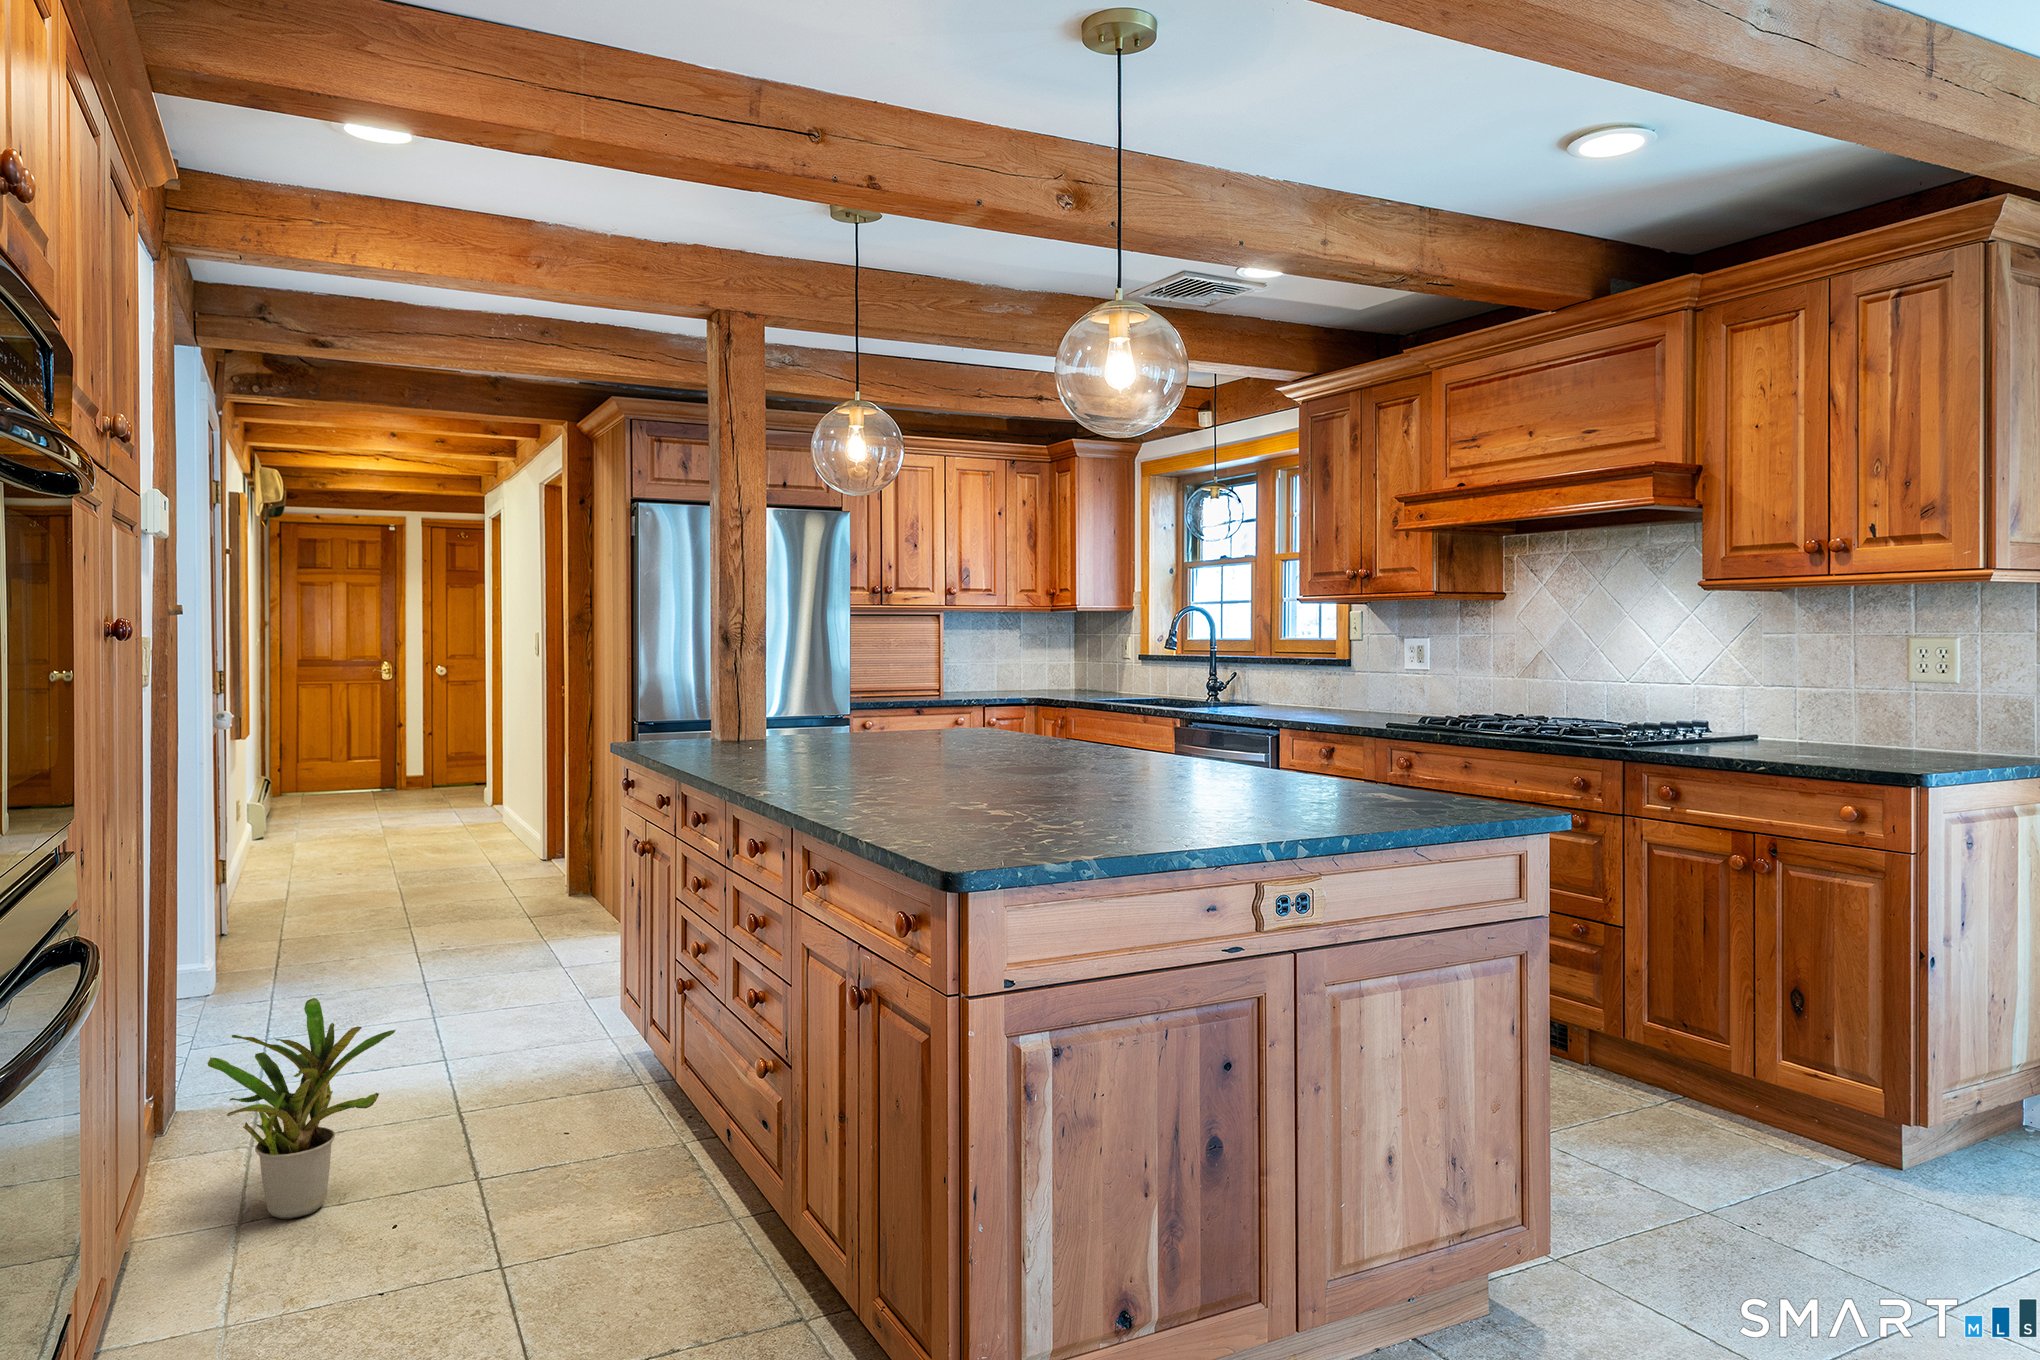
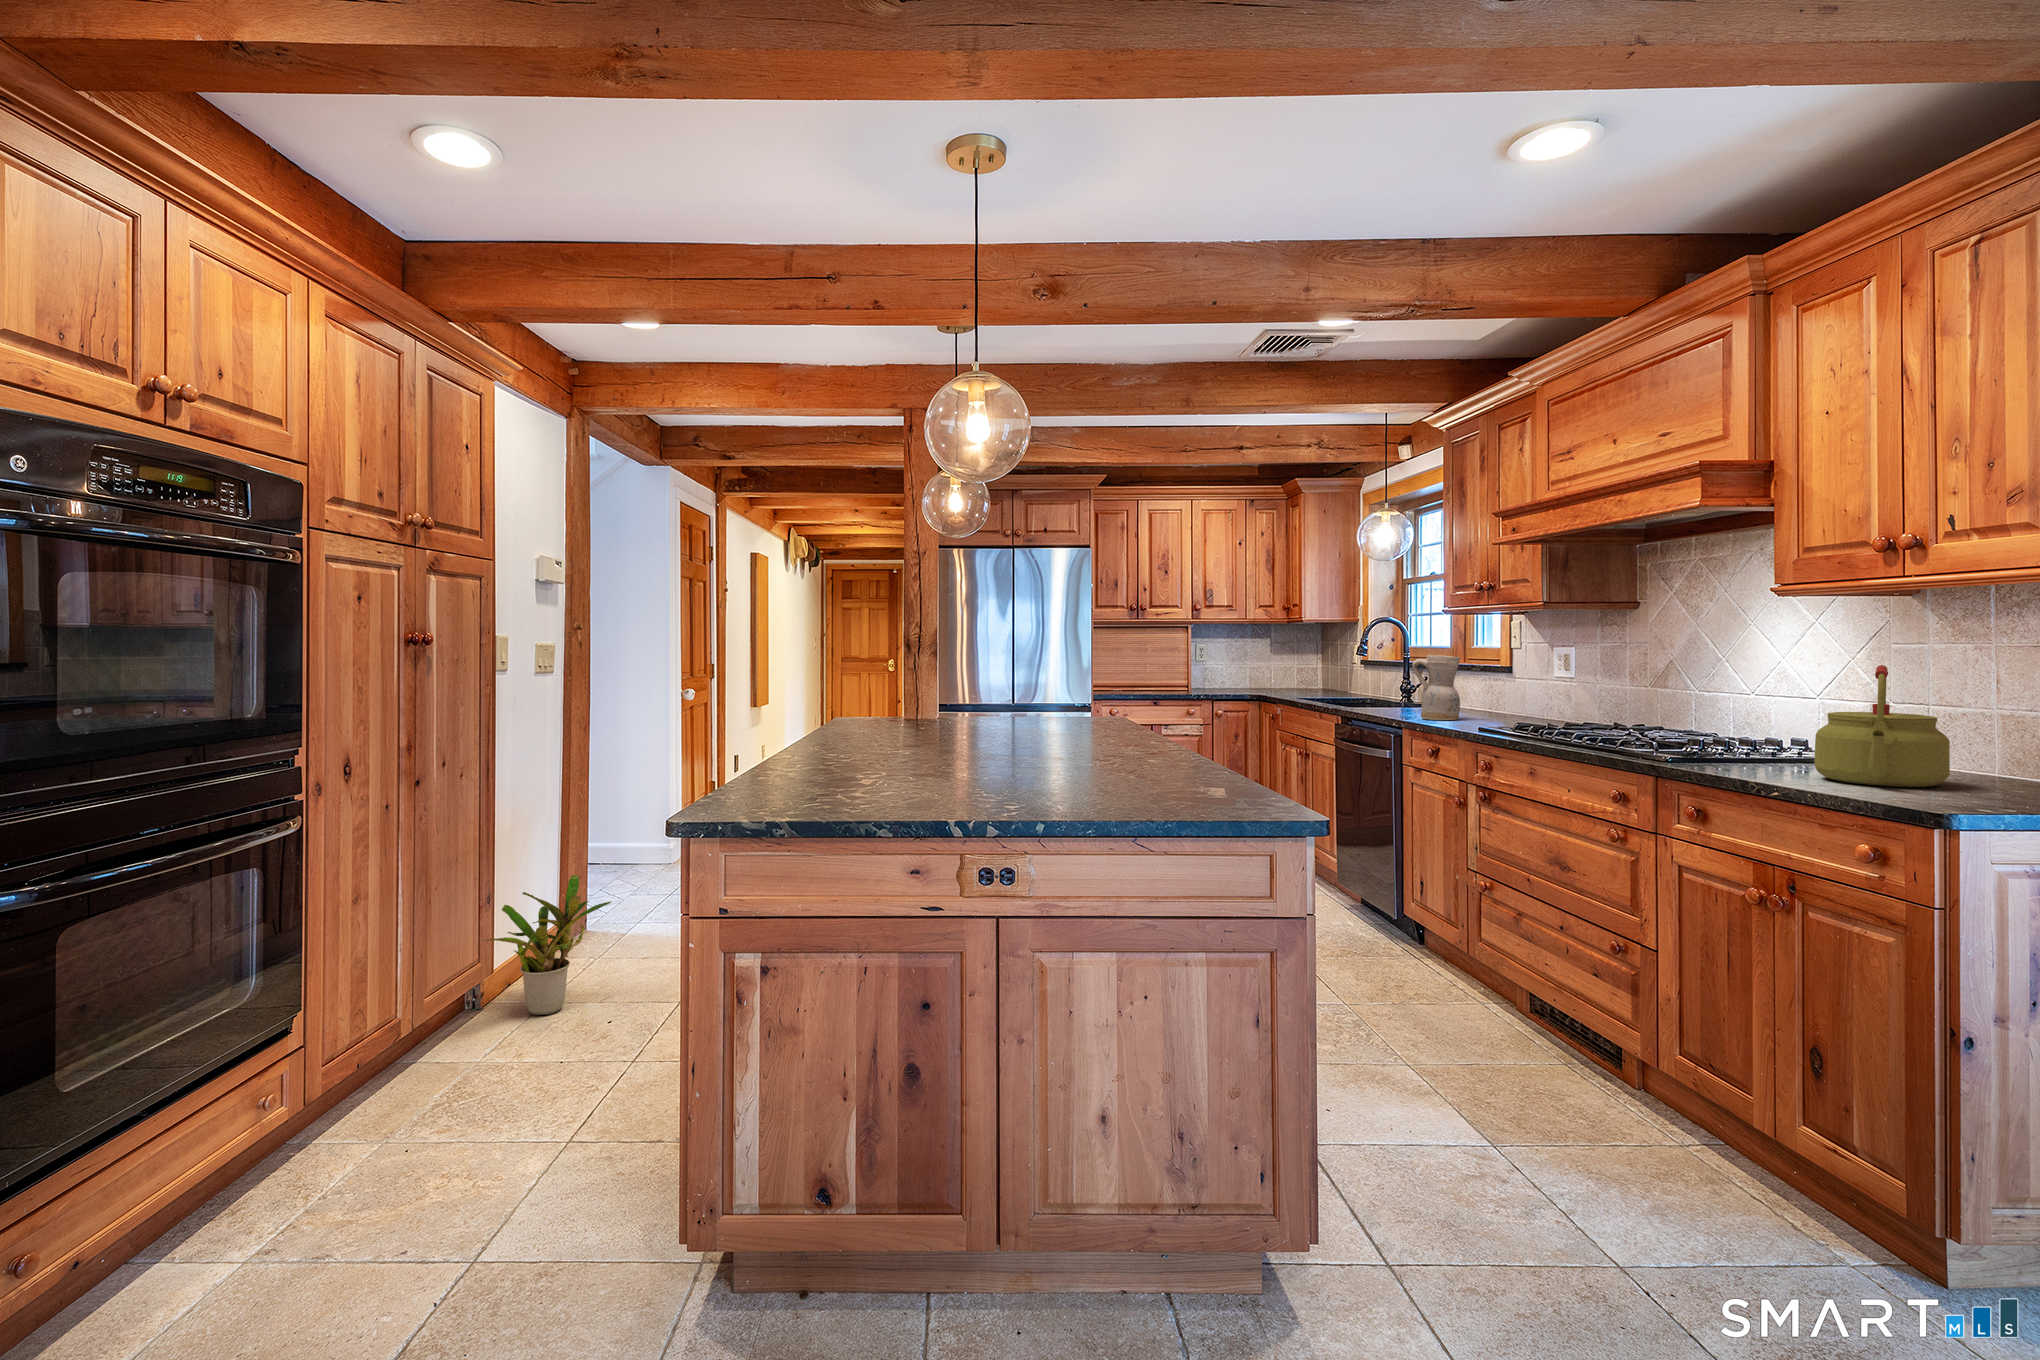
ceramic pitcher: none [1290,647,1338,716] -> present [1412,655,1460,720]
kettle: none [1766,653,1870,758] -> present [1814,665,1950,787]

